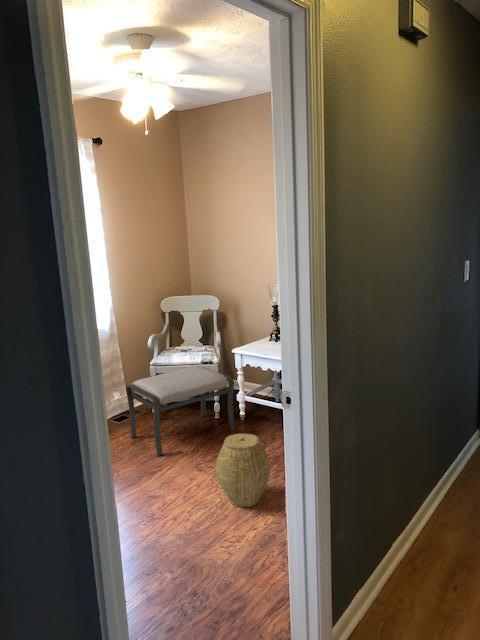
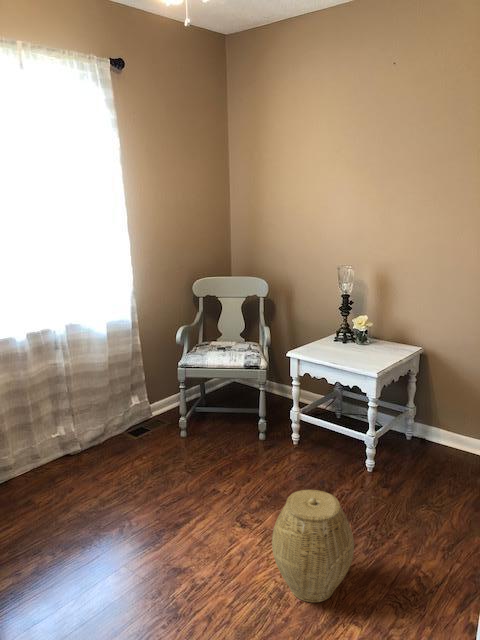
ottoman: present [126,367,235,456] -> none [145,372,289,496]

